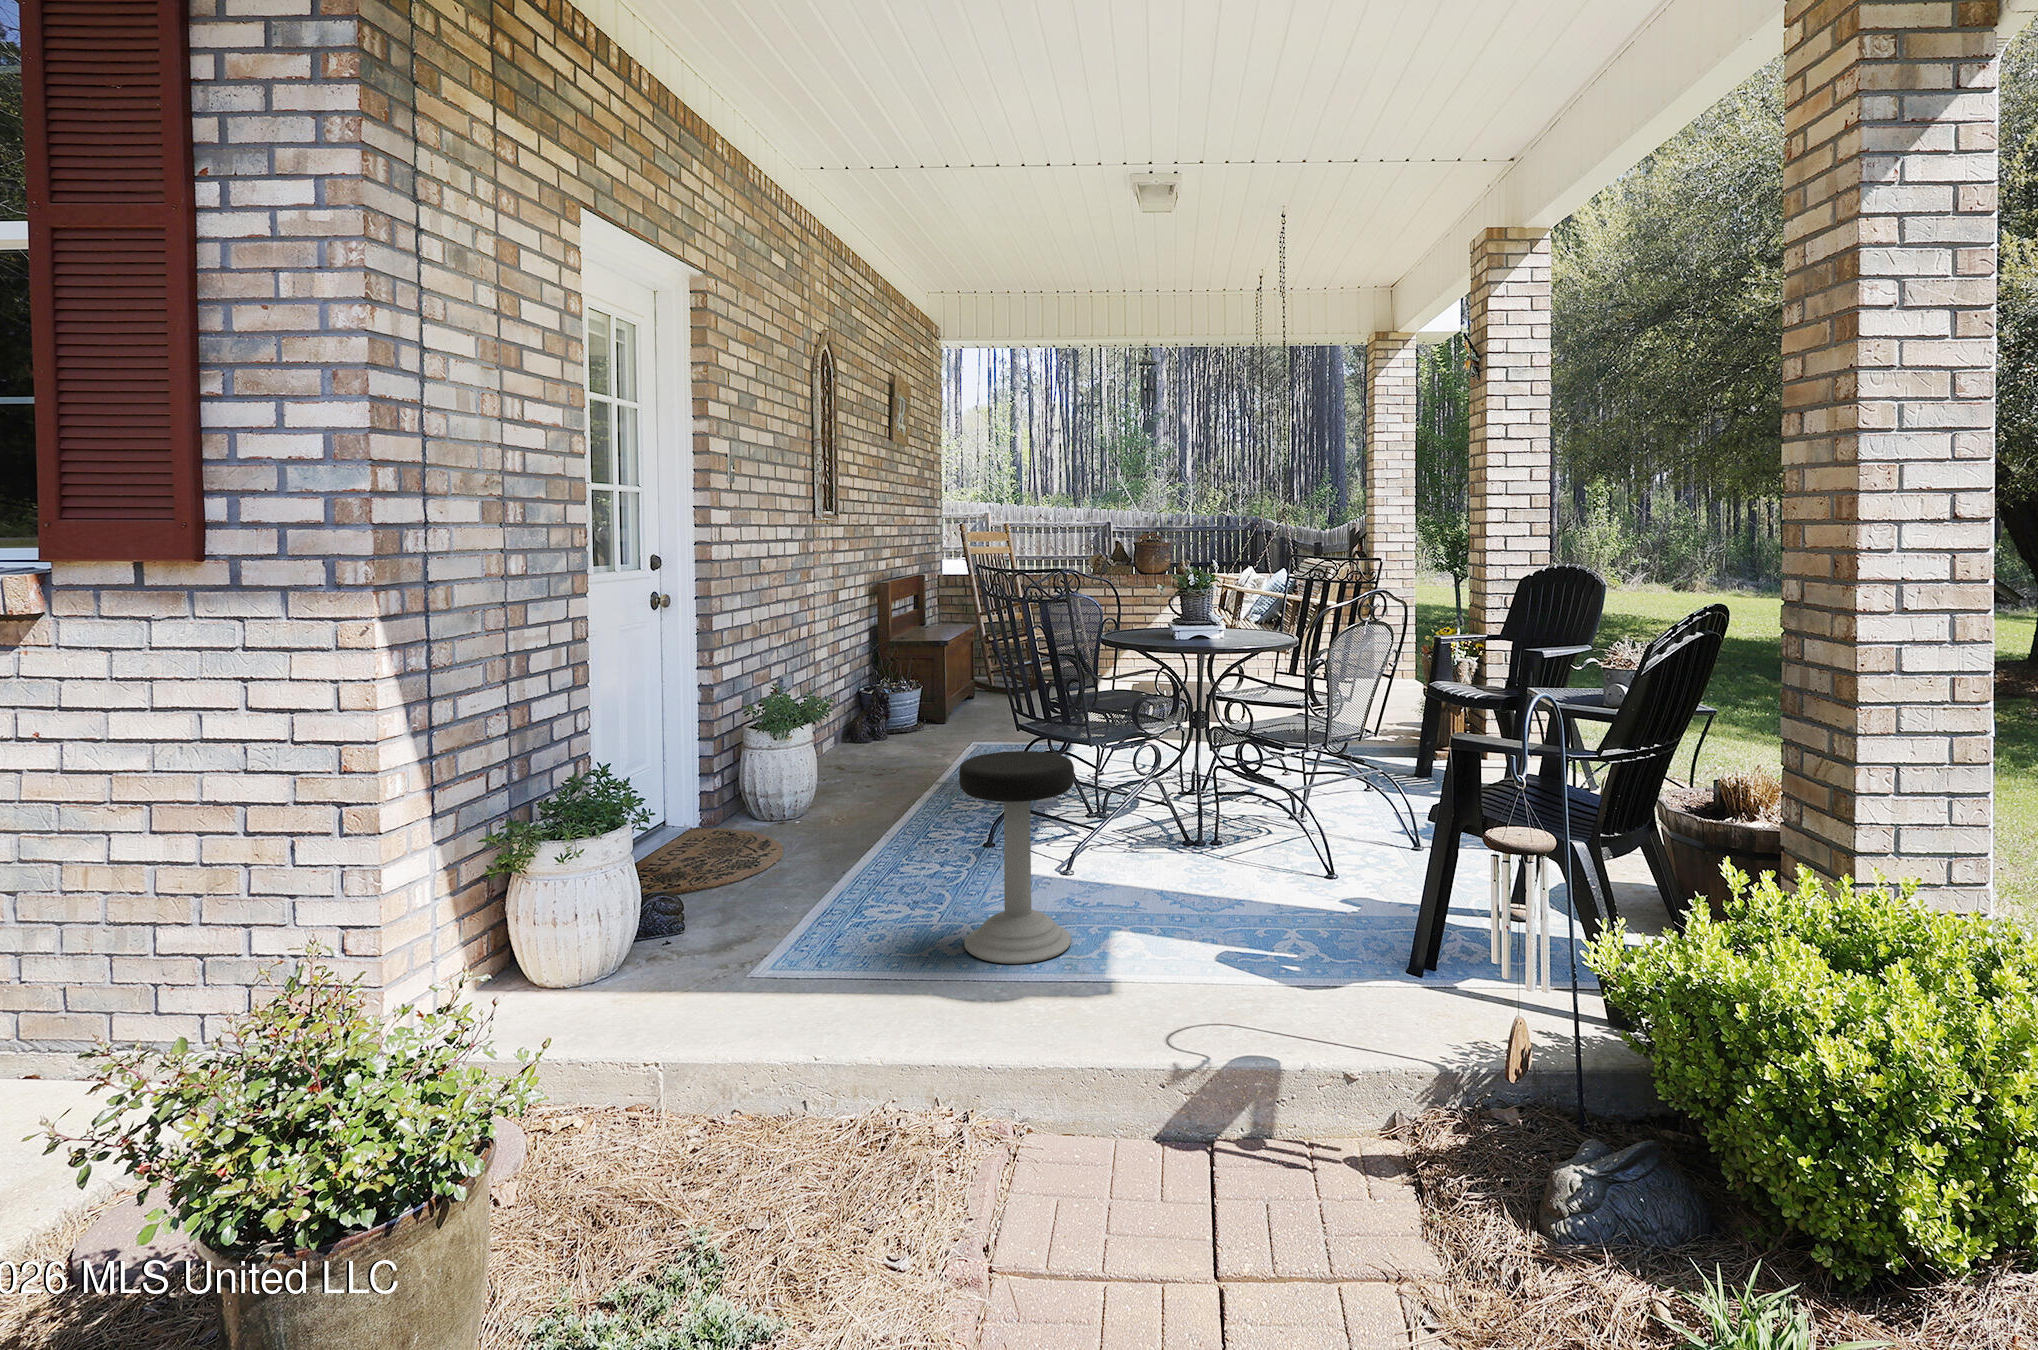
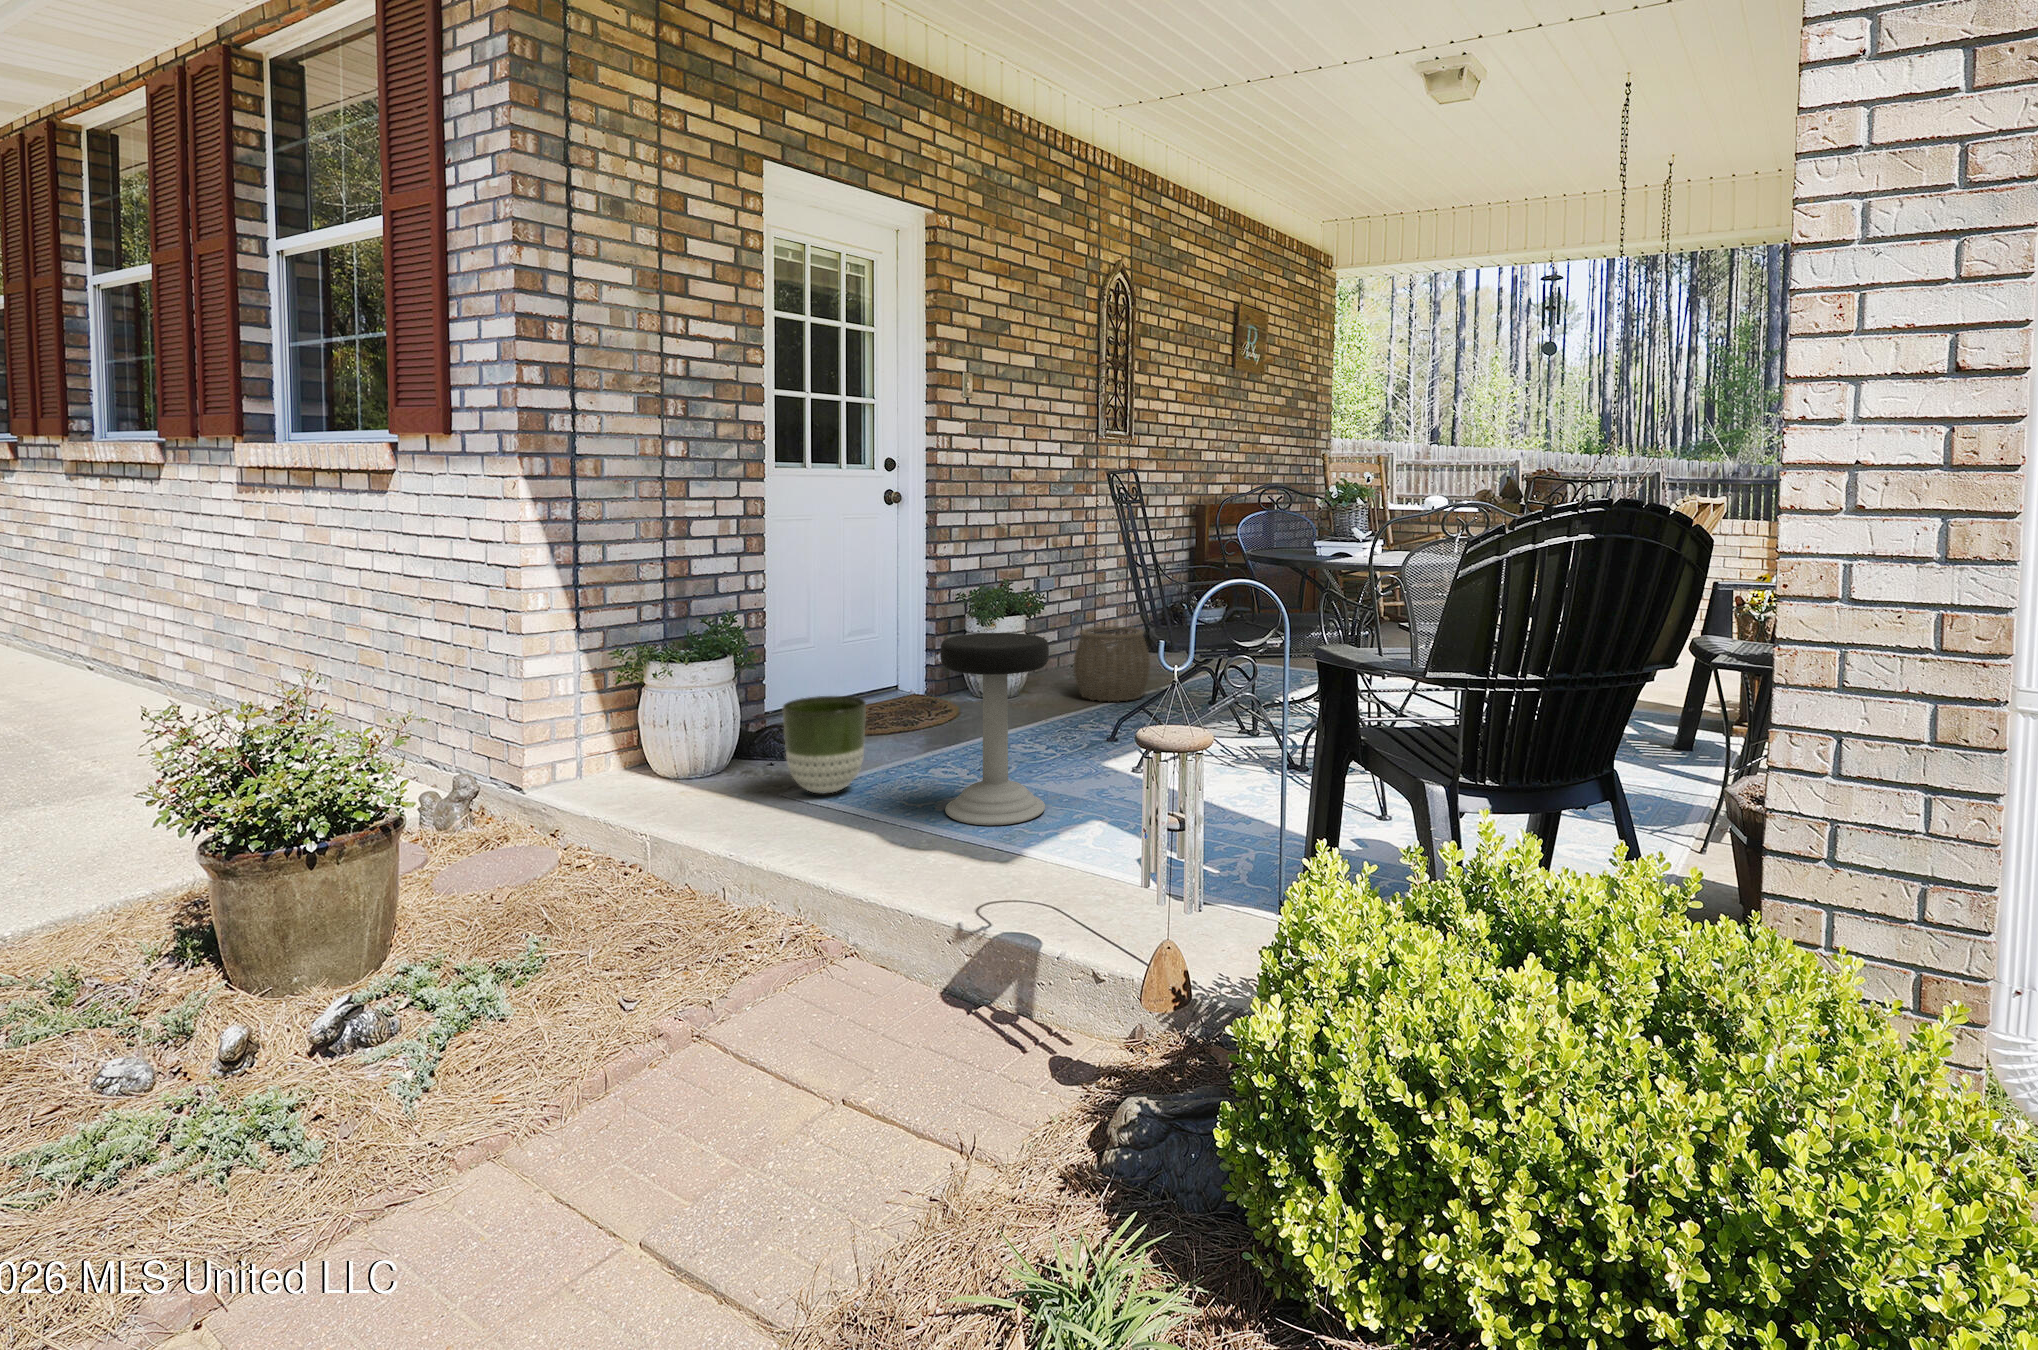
woven basket: none [865,725,950,808] -> present [1073,626,1150,702]
planter: none [749,846,847,967] -> present [783,696,866,794]

